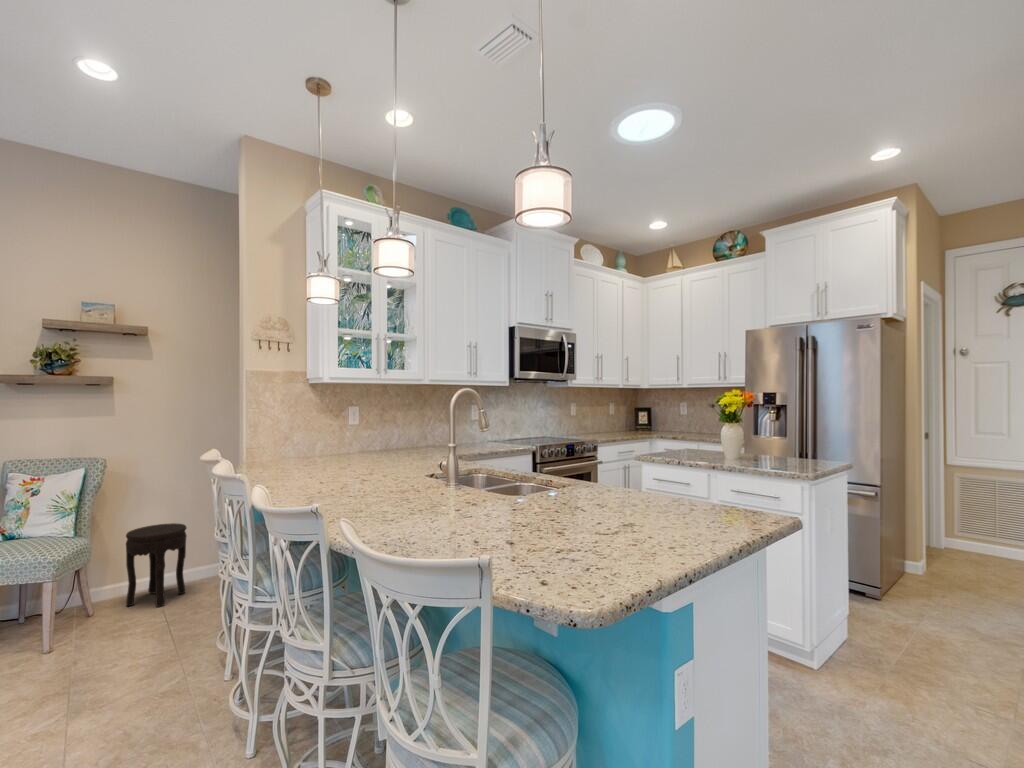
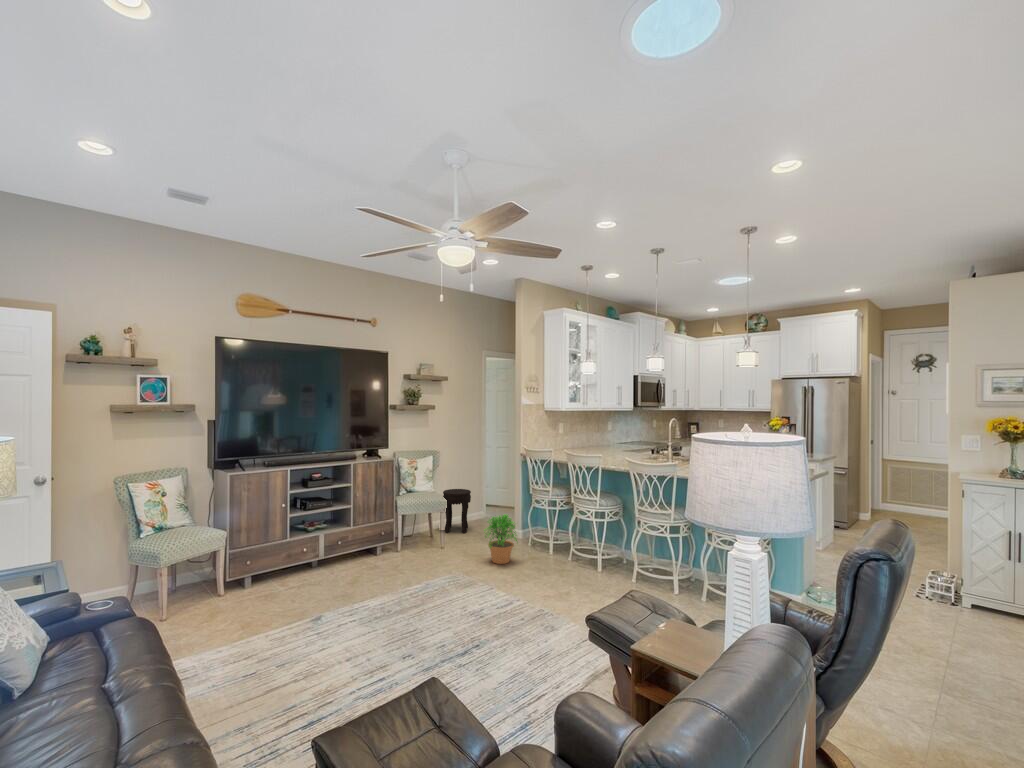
potted plant: none [35,595,139,714] -> present [484,514,517,564]

